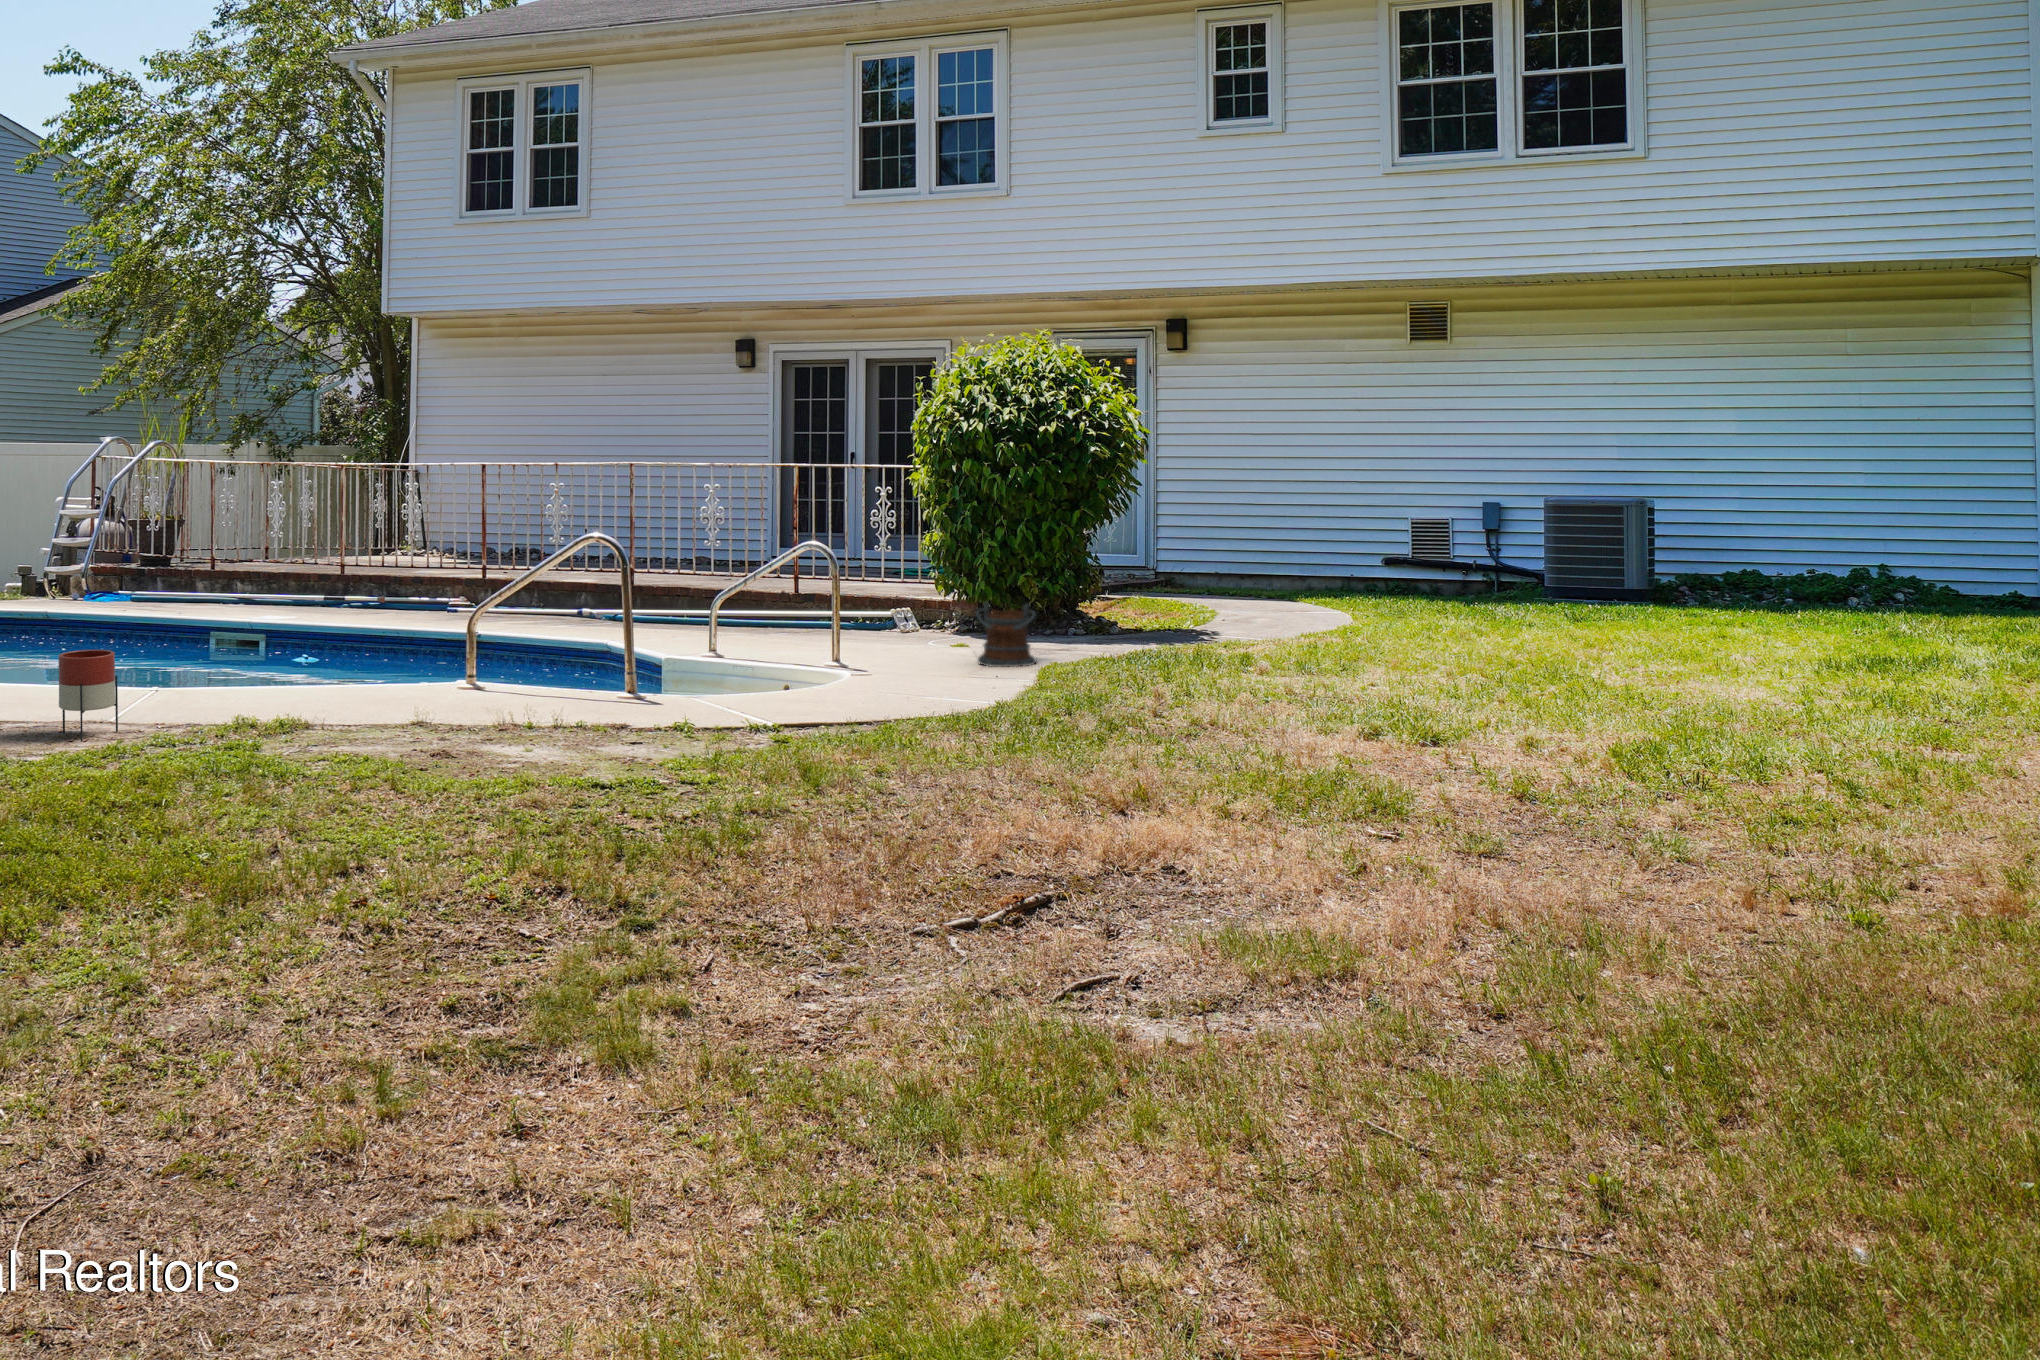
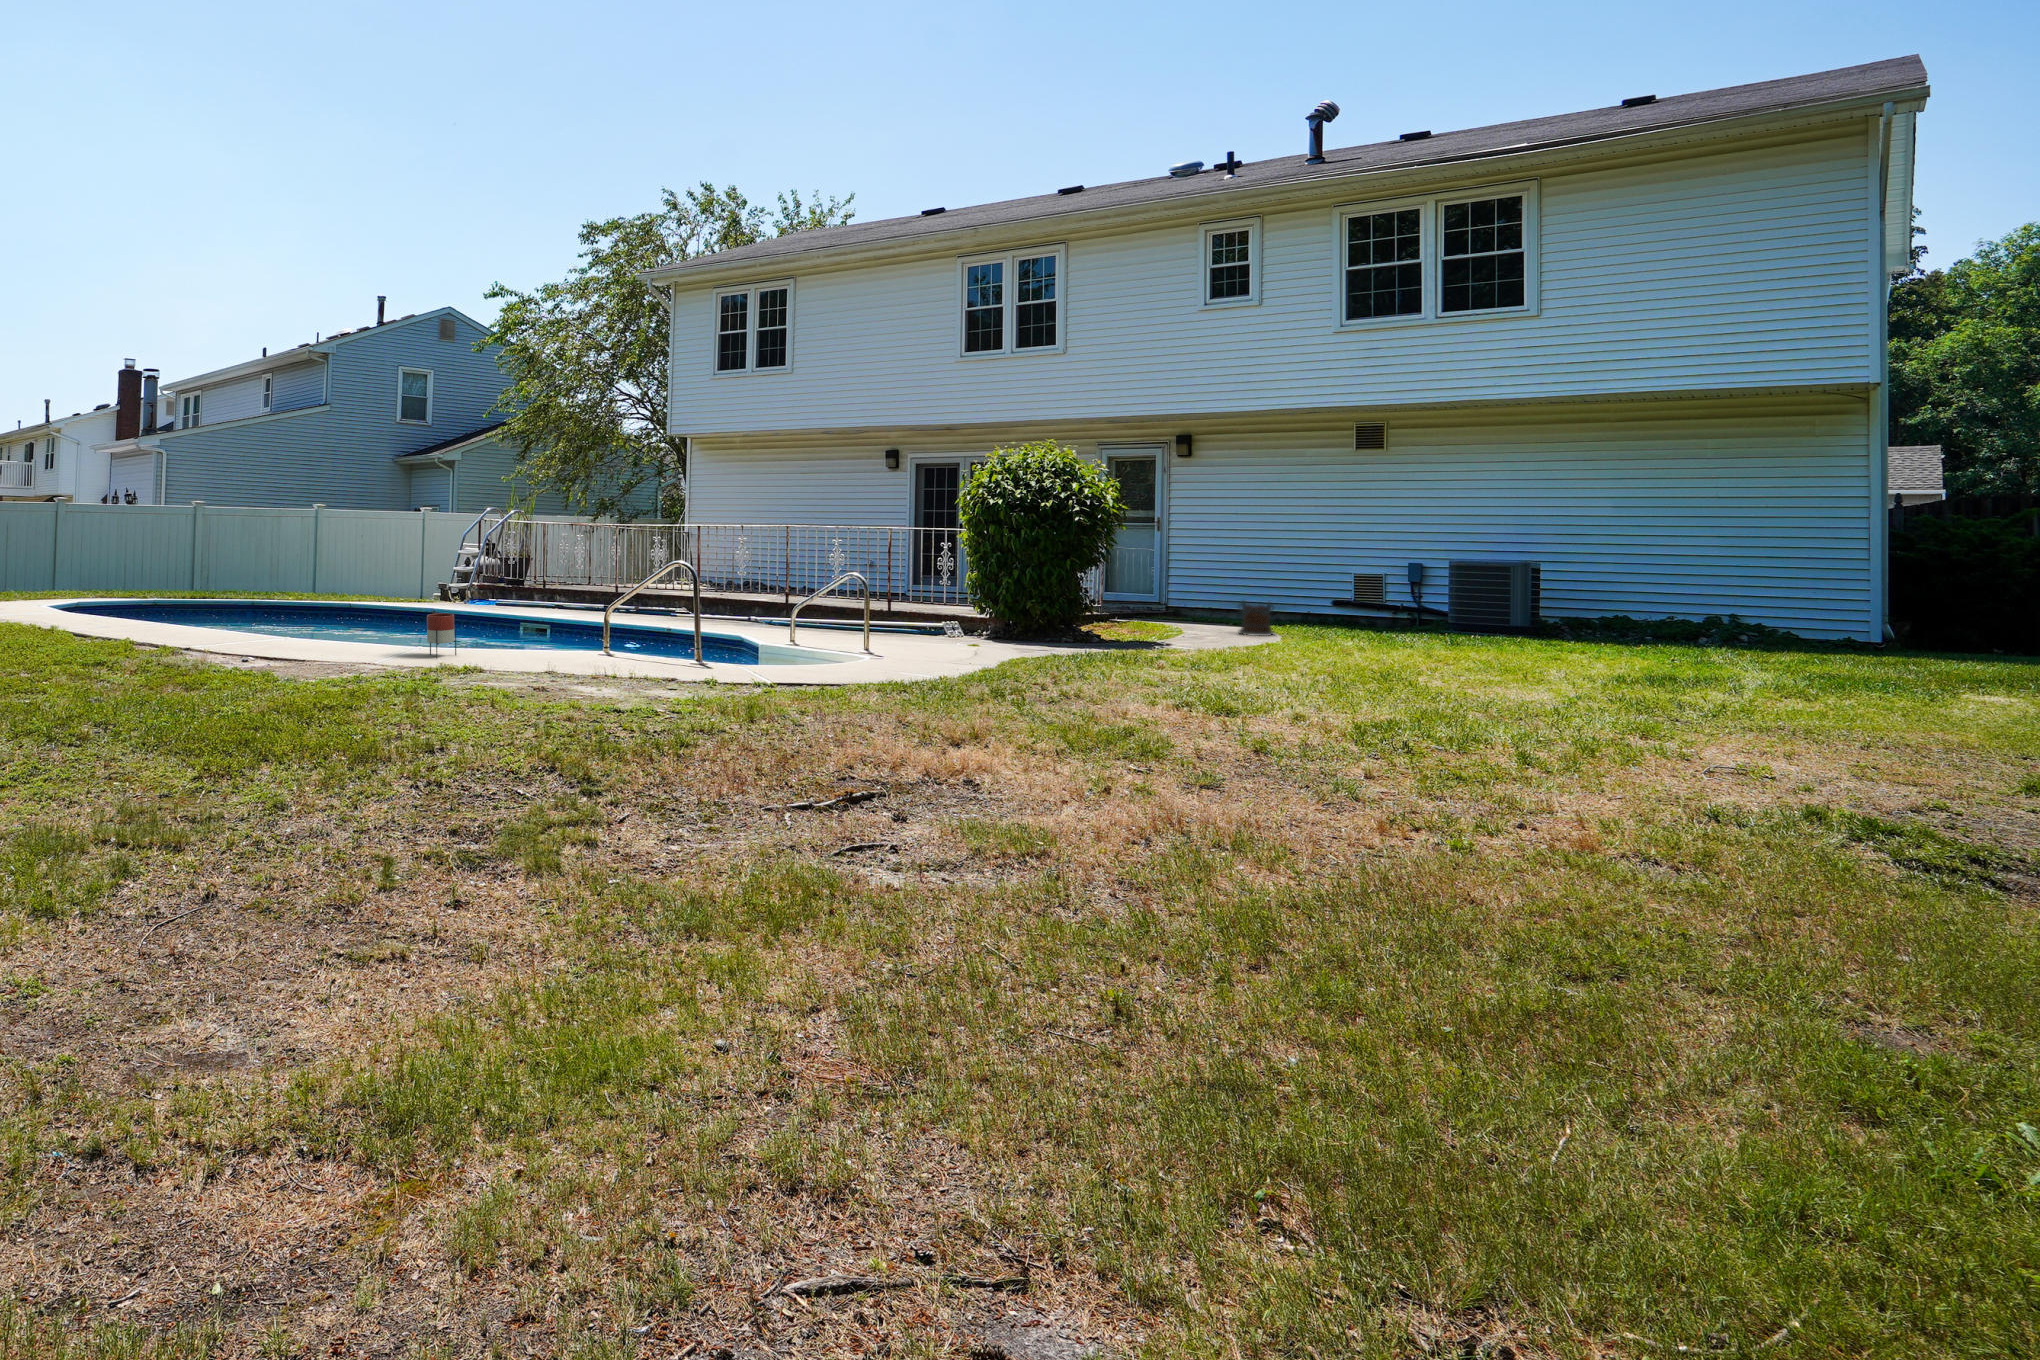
bucket: present [976,603,1036,667] -> present [1239,601,1274,636]

